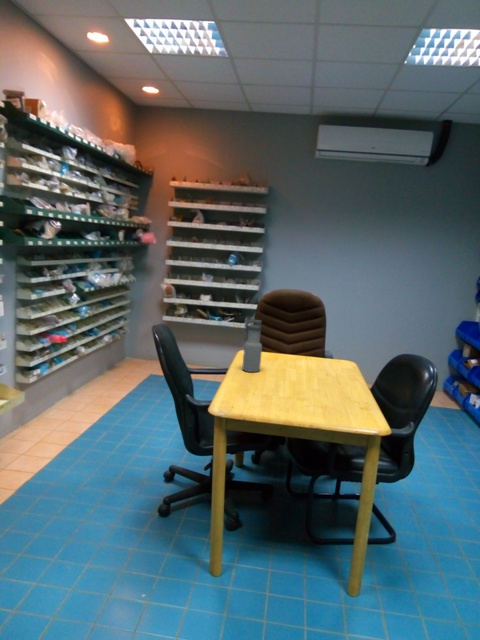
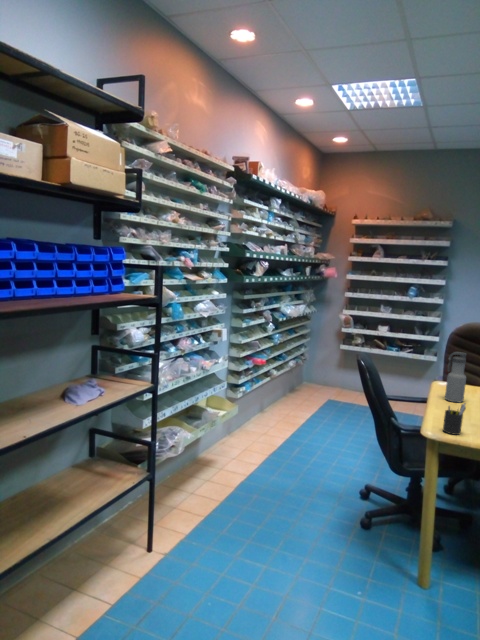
pen holder: none [228,375,250,409] -> present [443,404,466,435]

